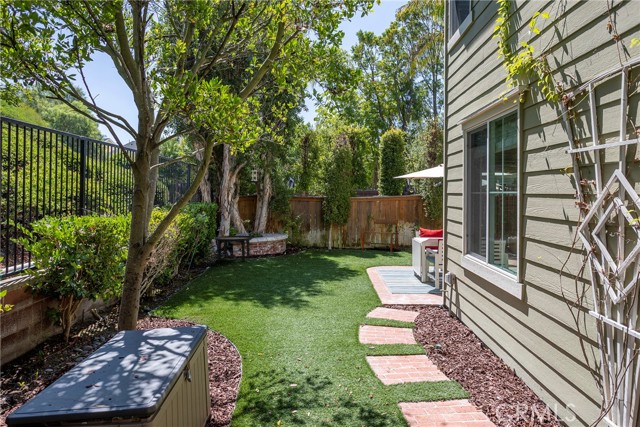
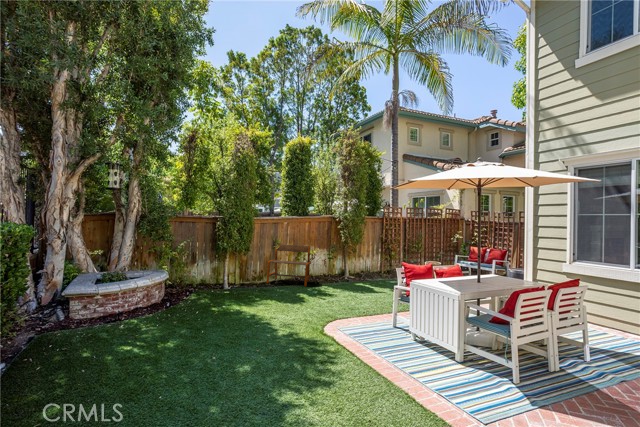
round table: present [214,236,253,262] -> none [28,282,114,340]

